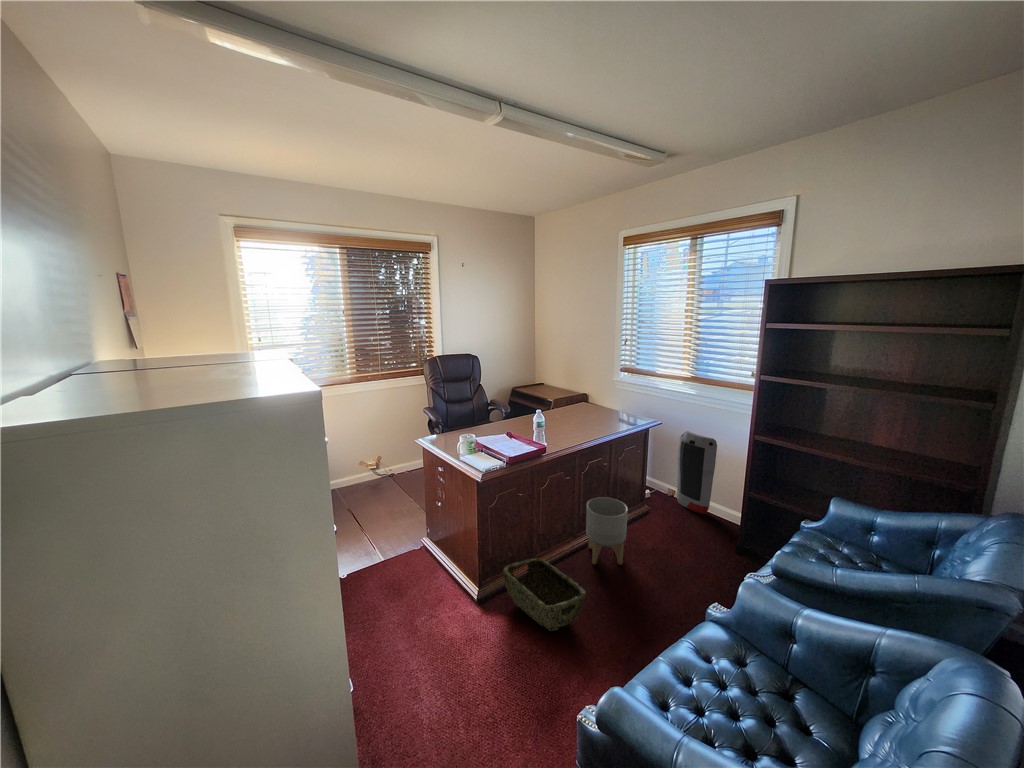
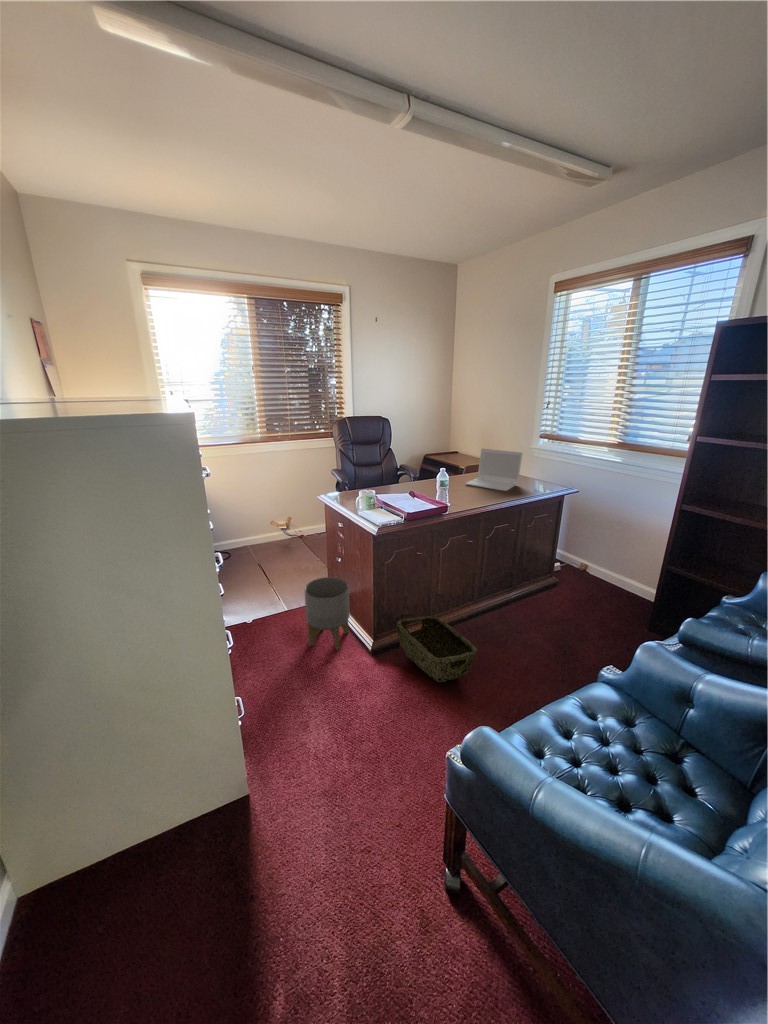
laptop: none [559,385,609,426] -> present [466,449,522,491]
air purifier: present [677,431,717,514] -> none [589,502,639,590]
planter: present [586,497,628,565] -> present [304,577,350,651]

